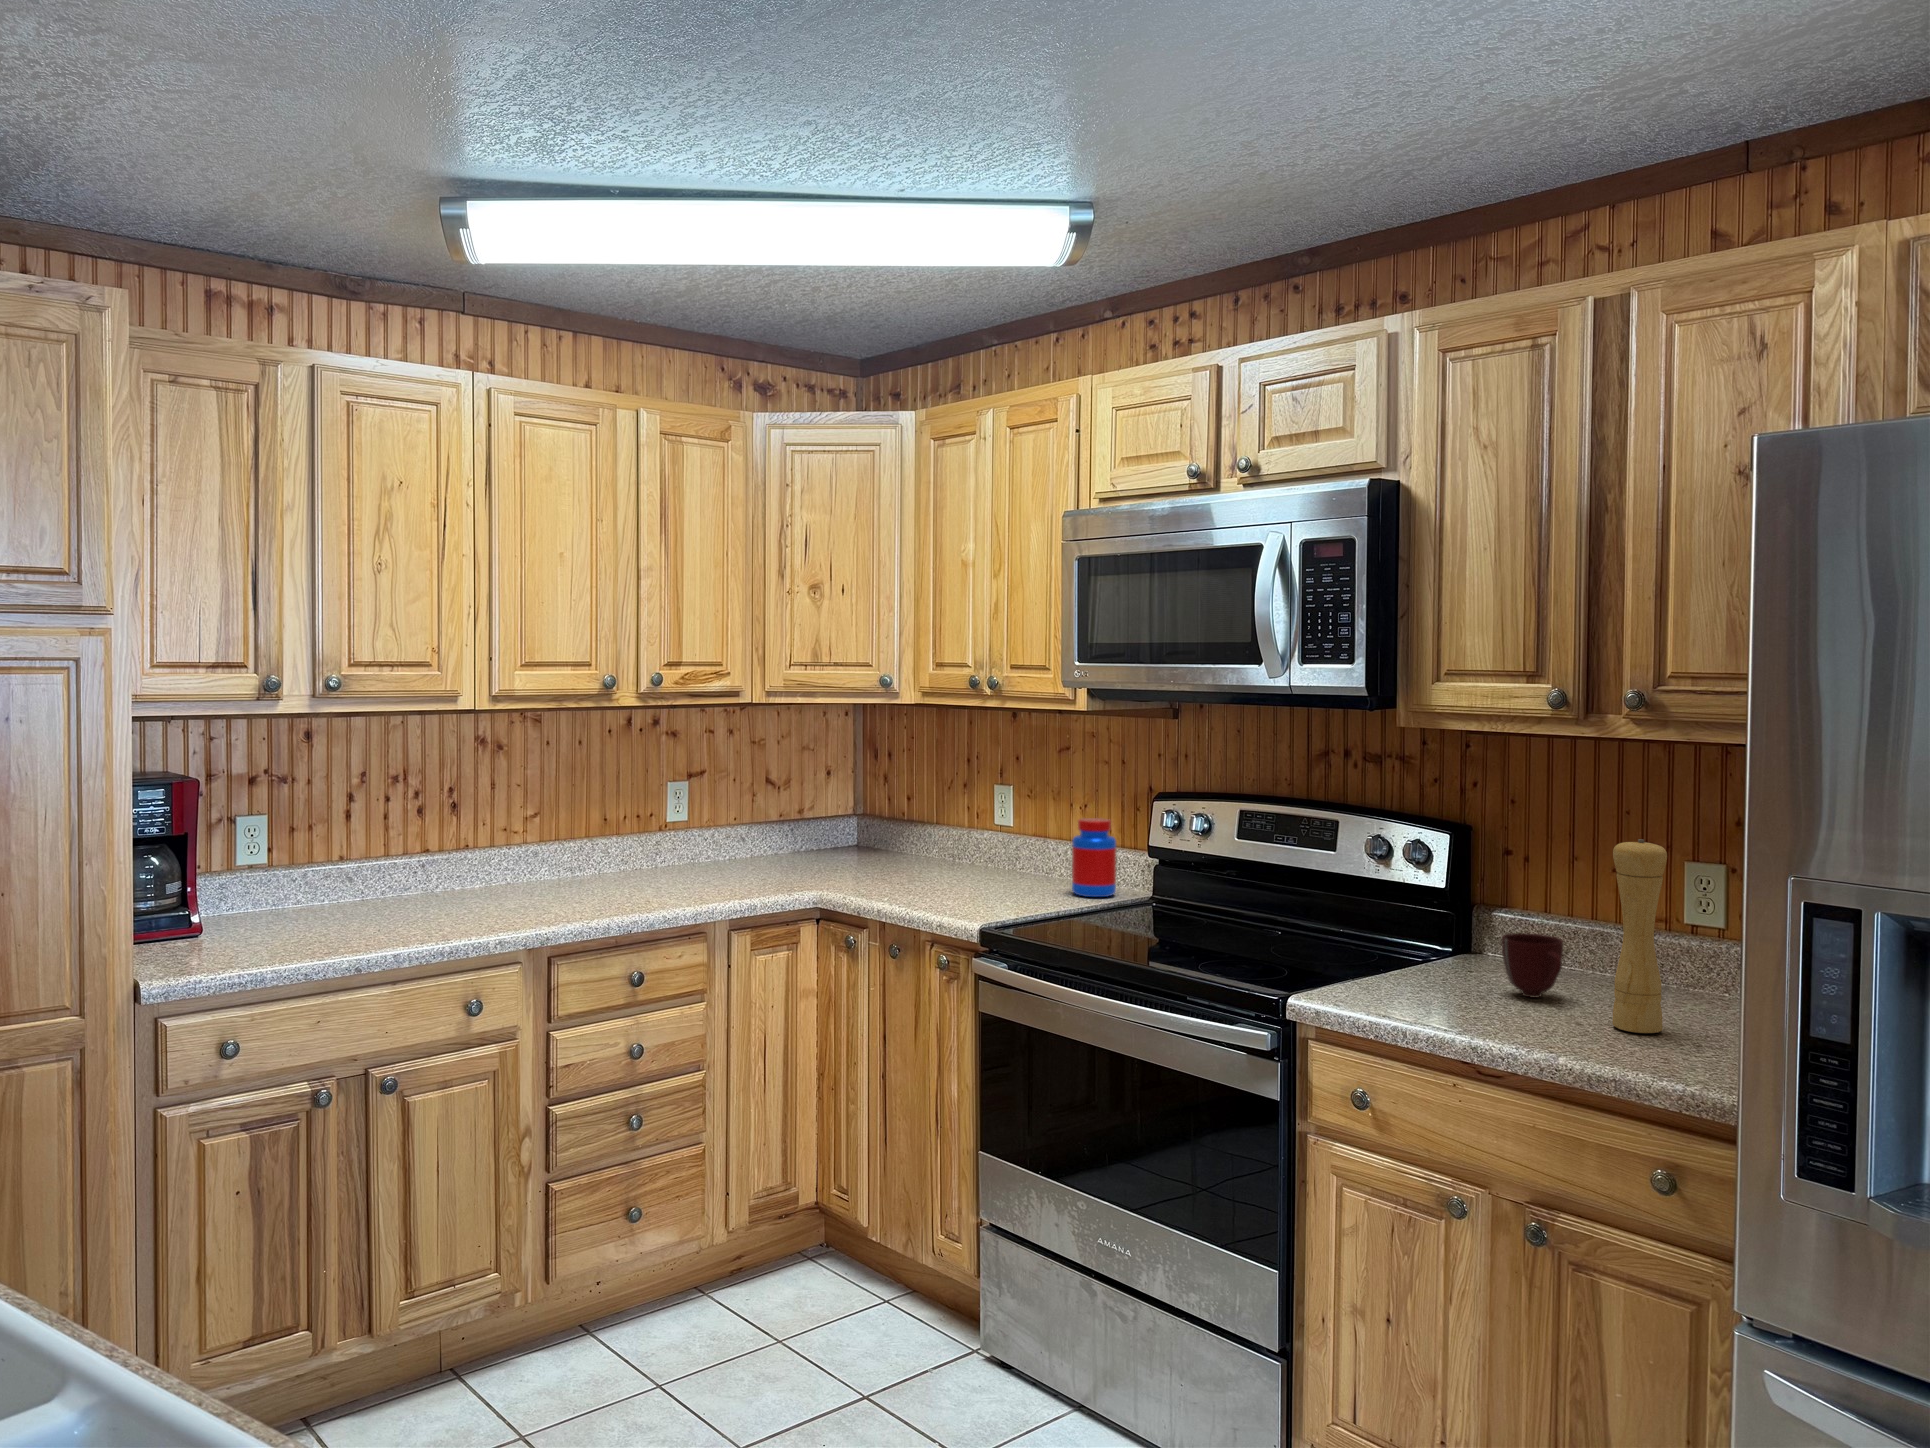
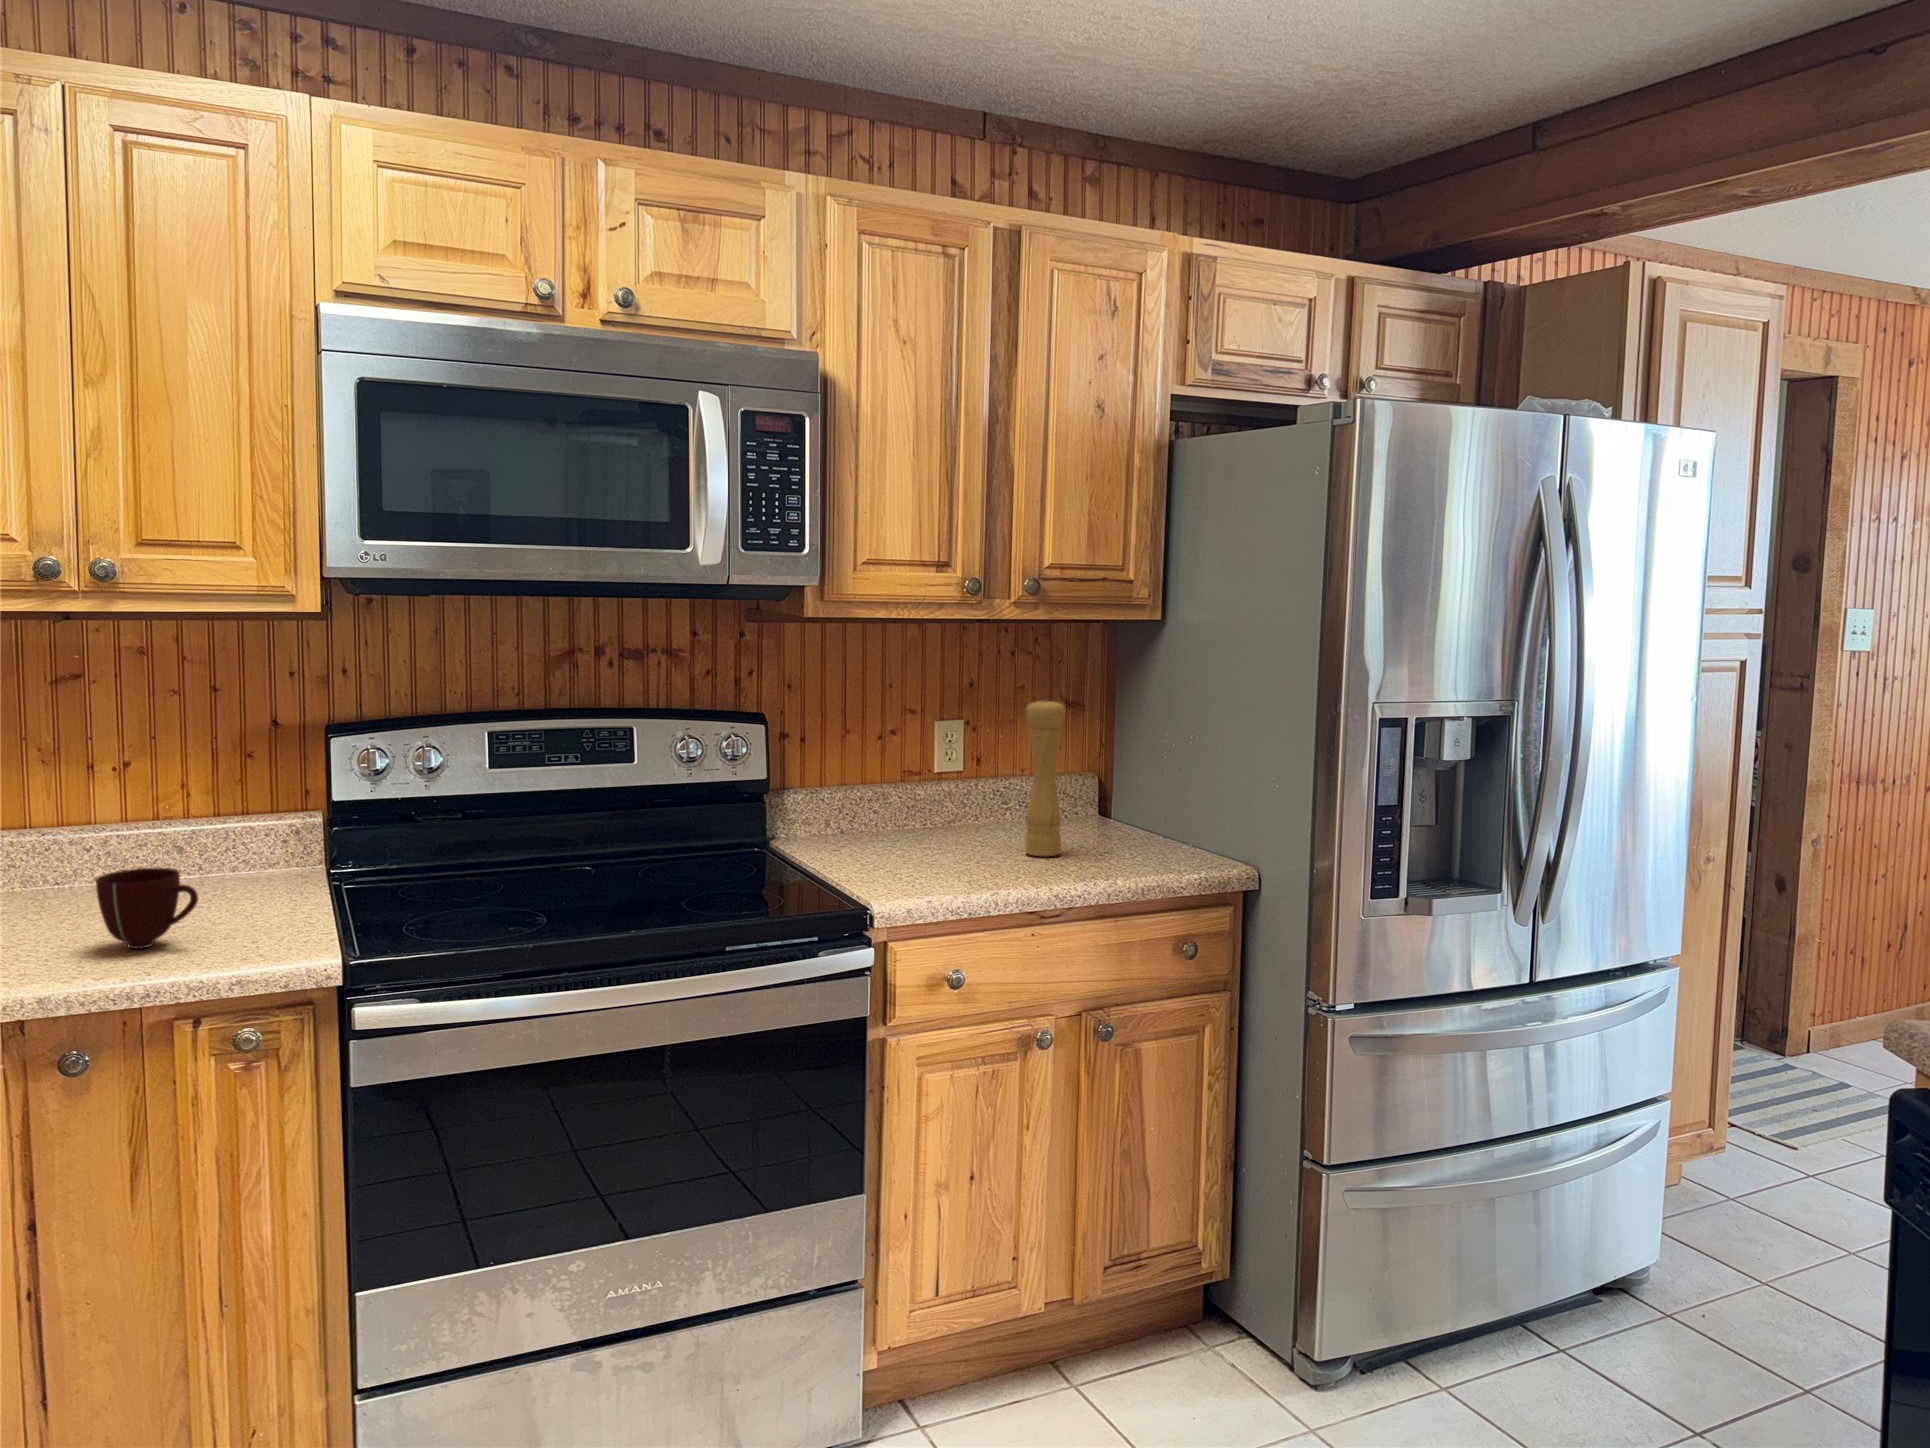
jar: present [1072,818,1116,897] -> none [194,778,272,899]
mug: present [1502,933,1563,997] -> present [96,868,198,949]

